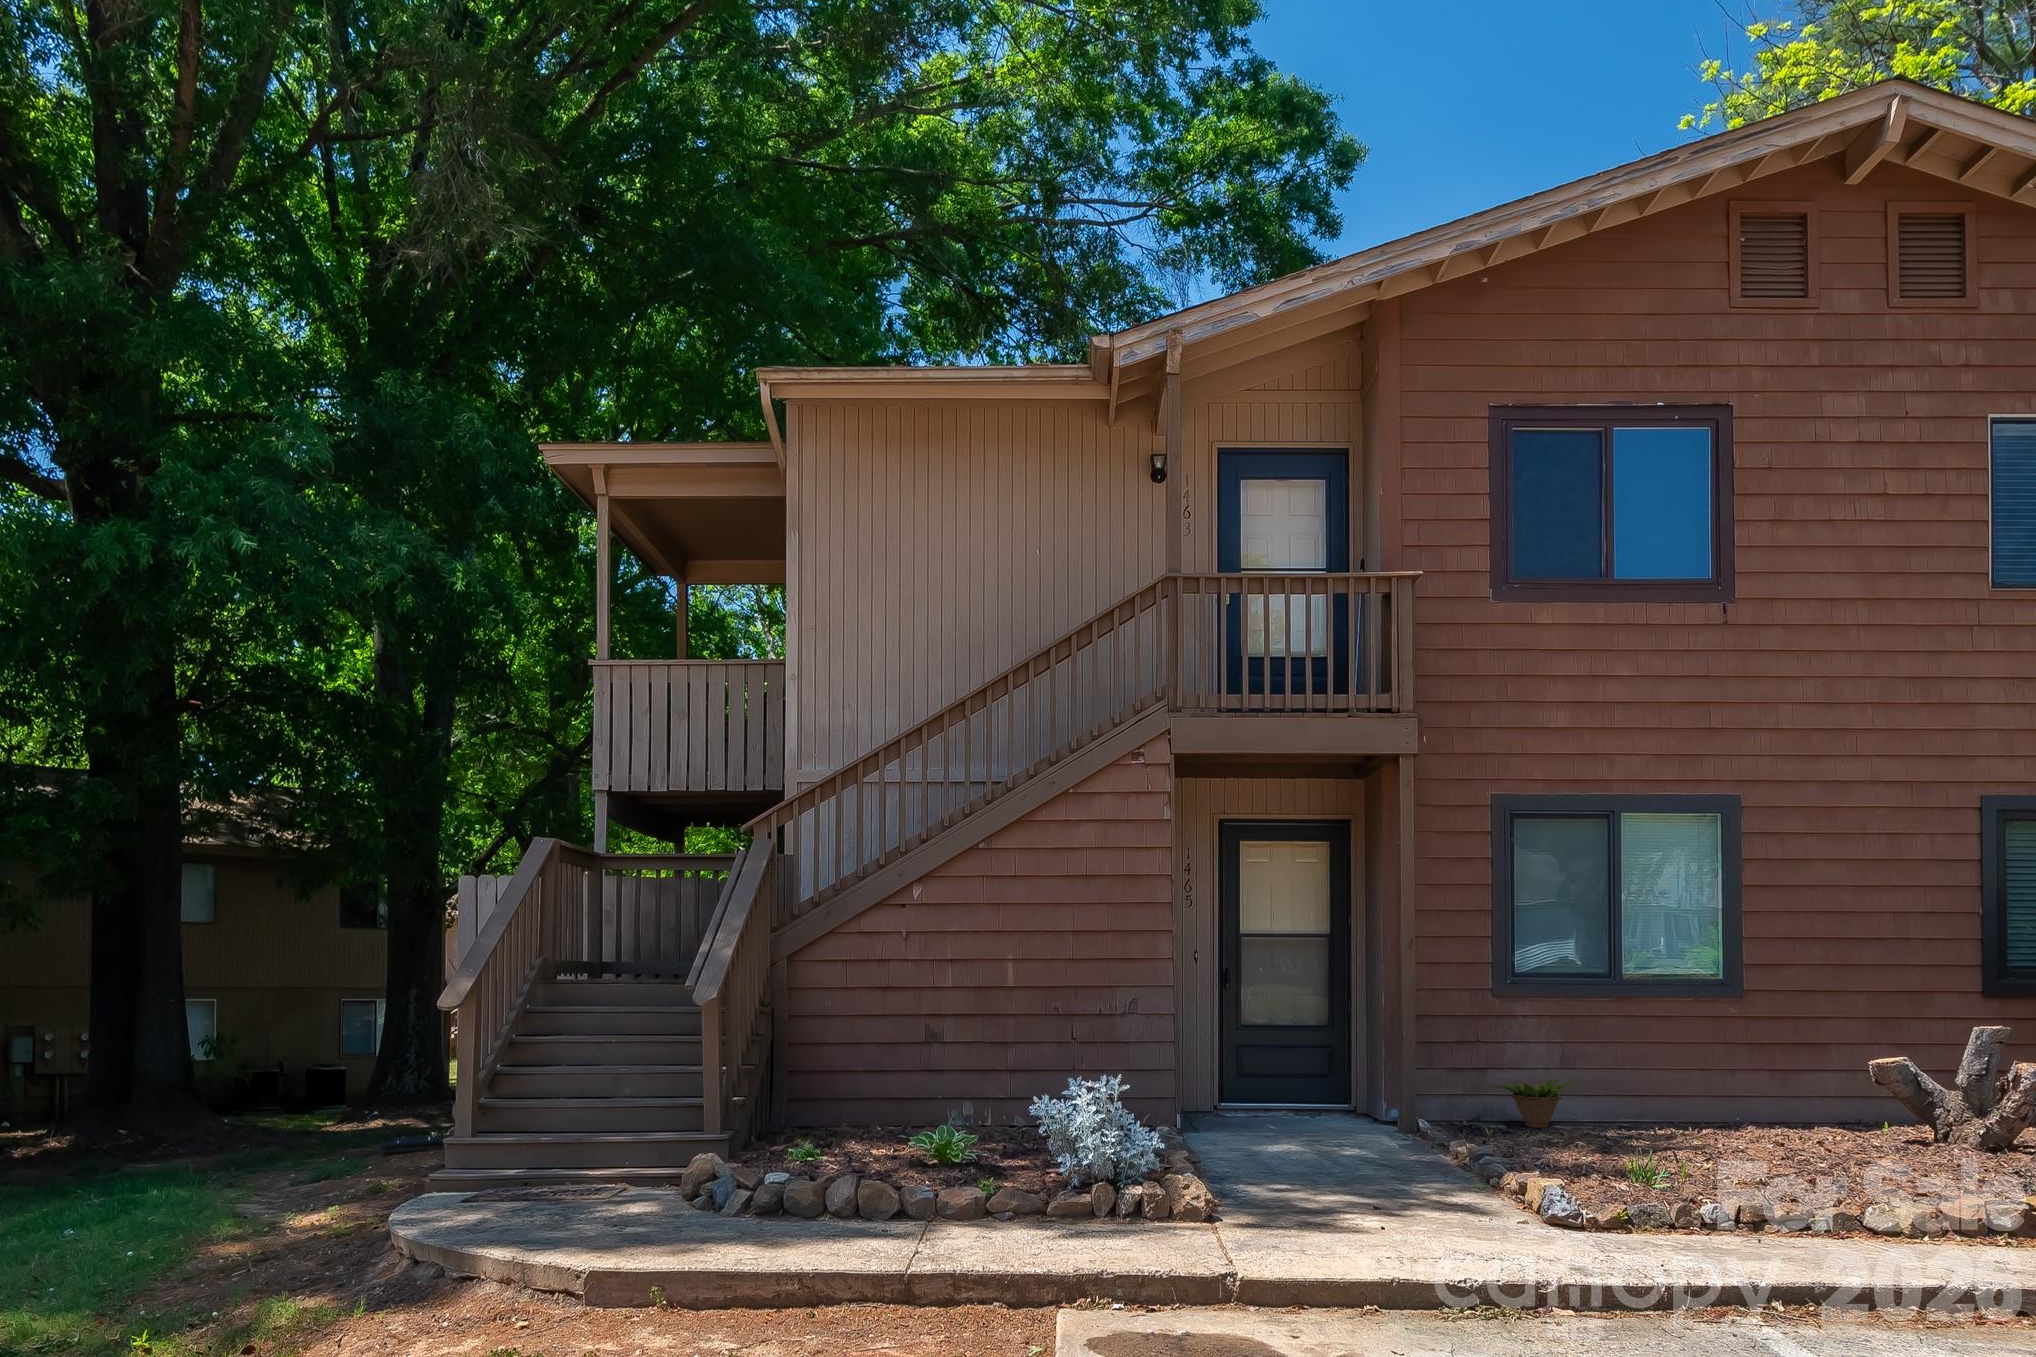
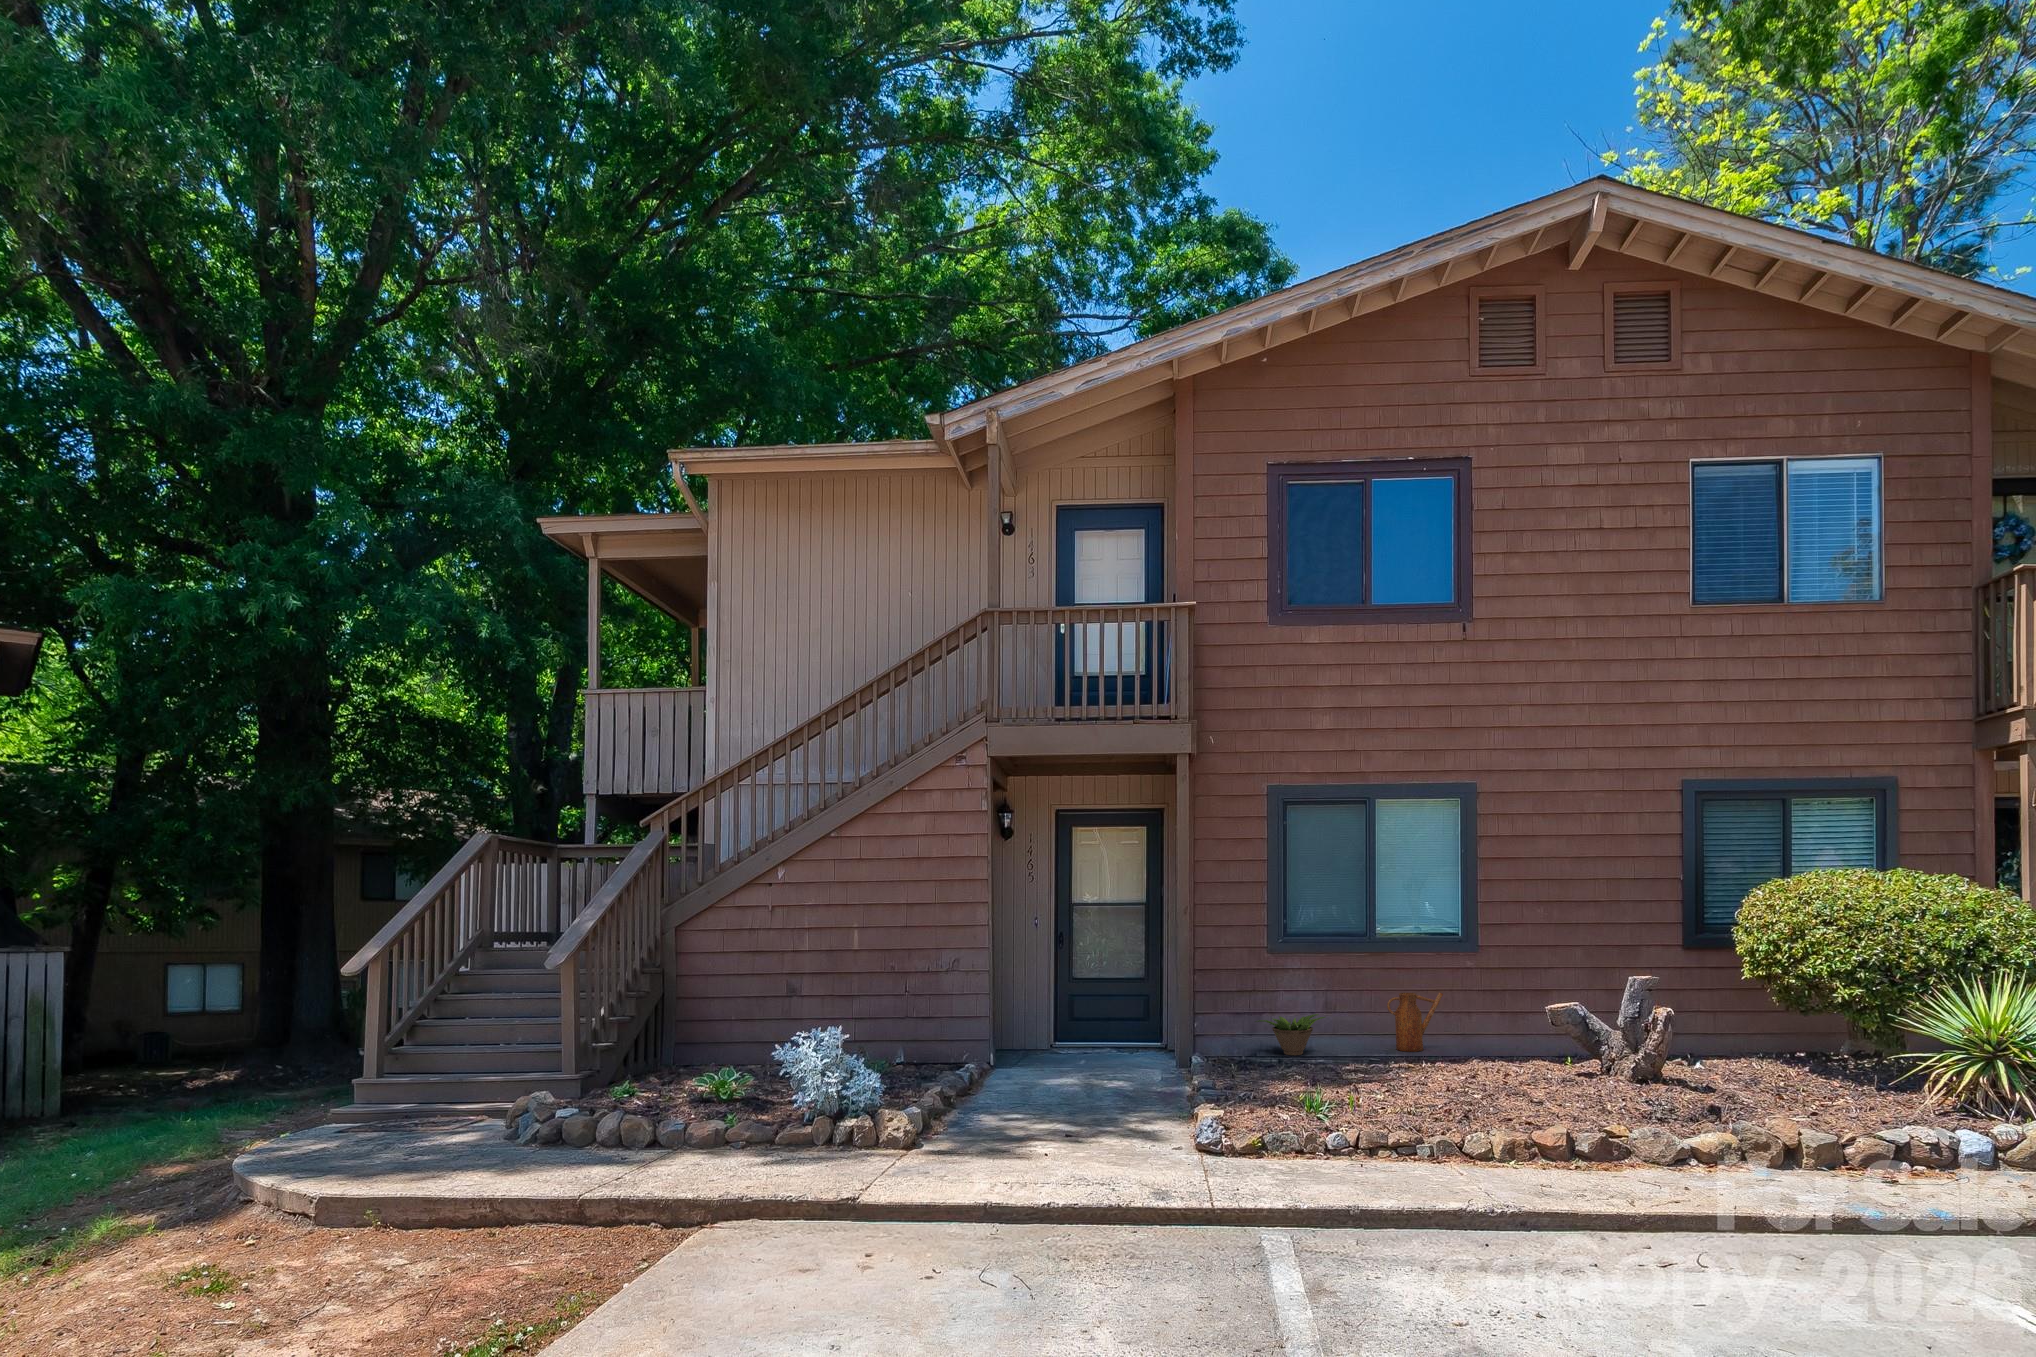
watering can: none [1643,1053,1709,1124] -> present [1387,992,1443,1052]

